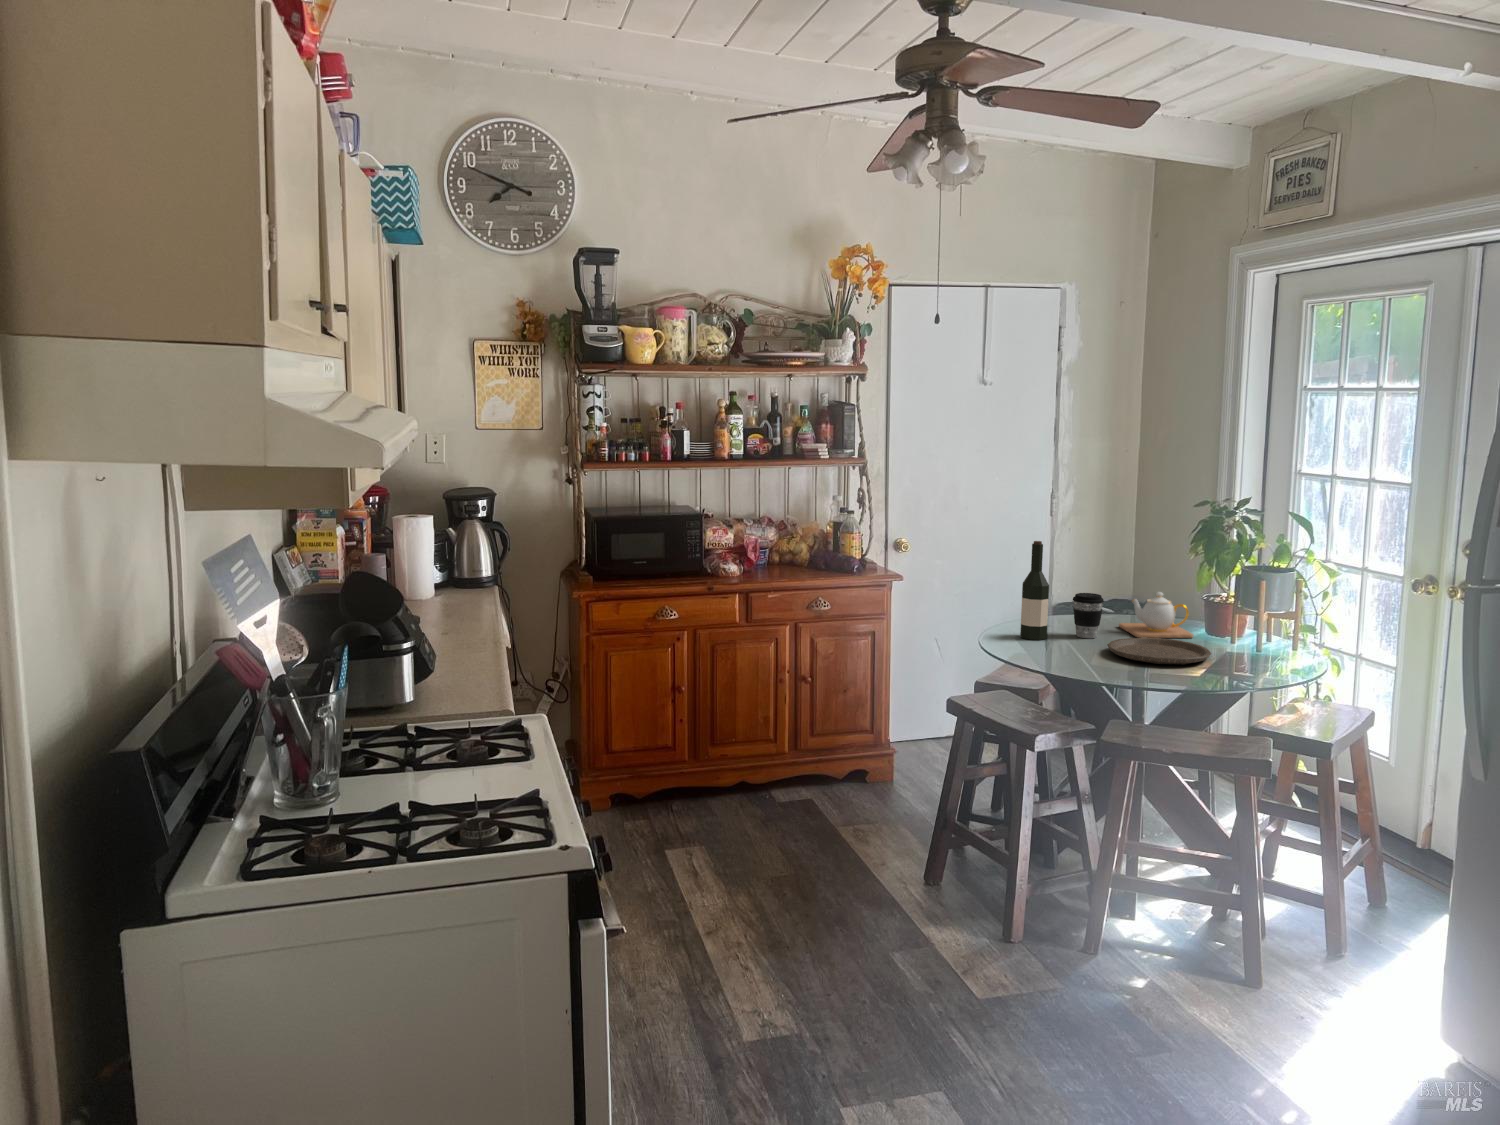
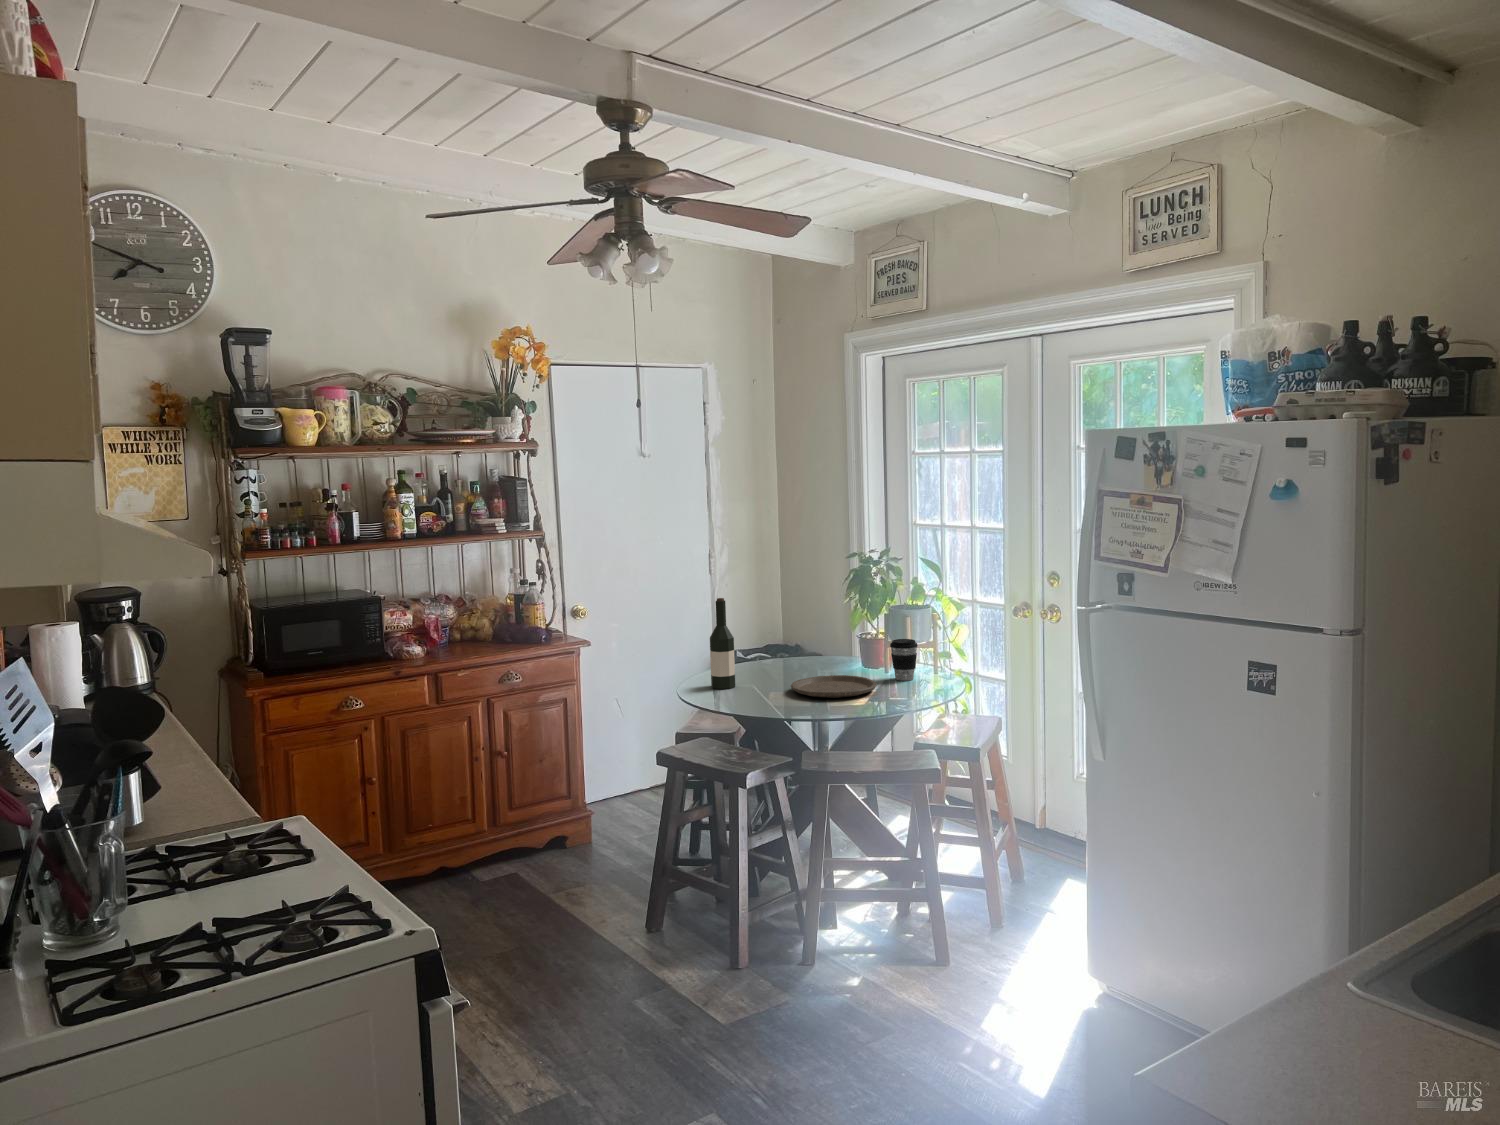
teapot: present [1119,592,1193,638] -> none [792,634,856,677]
coffee cup: present [1073,593,1104,638] -> present [890,639,918,681]

